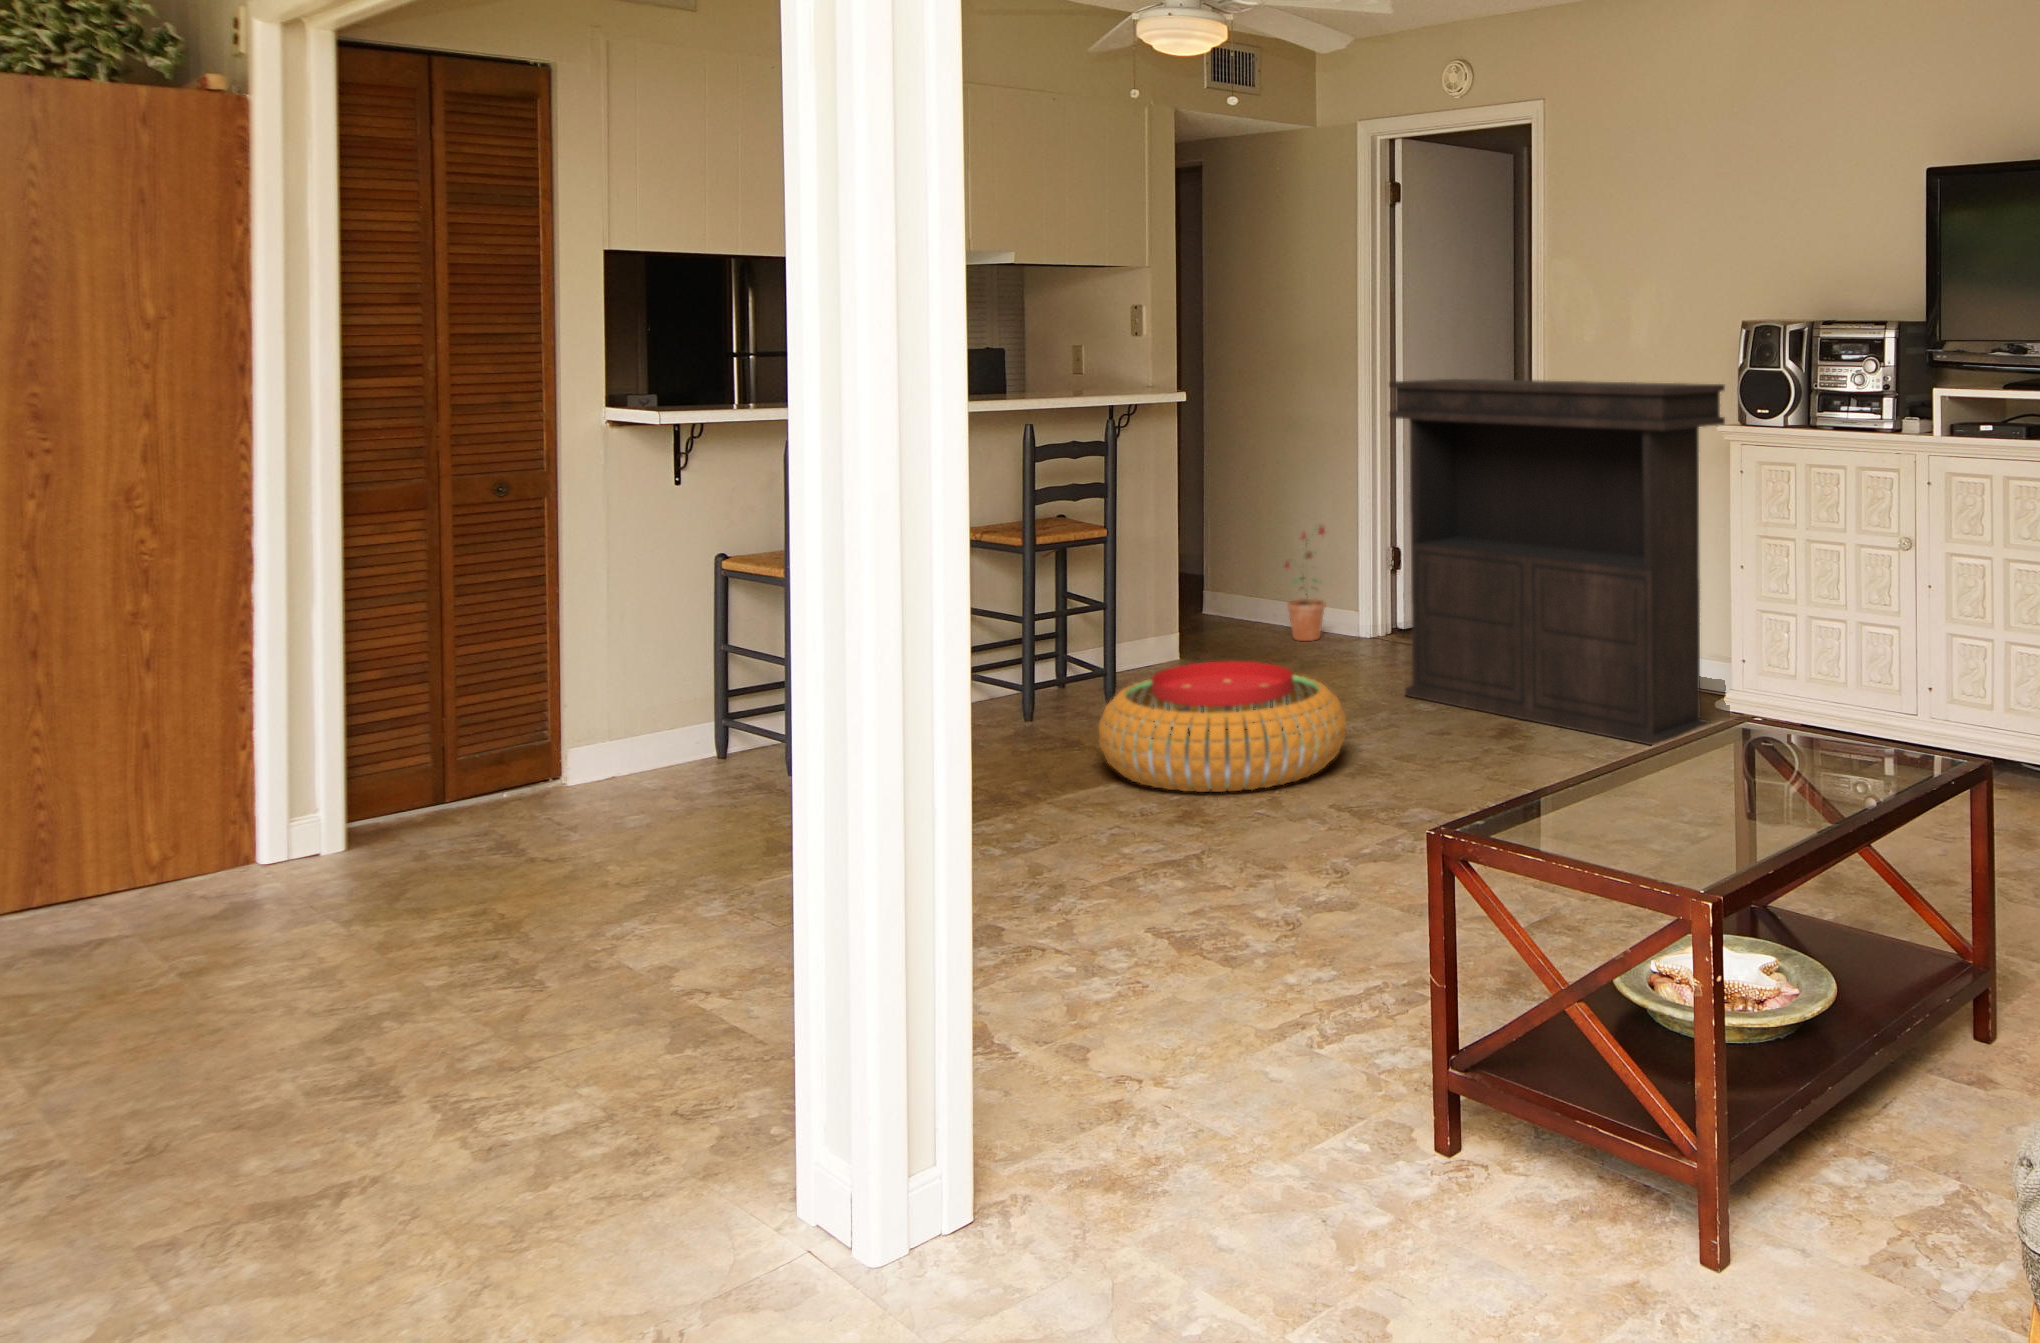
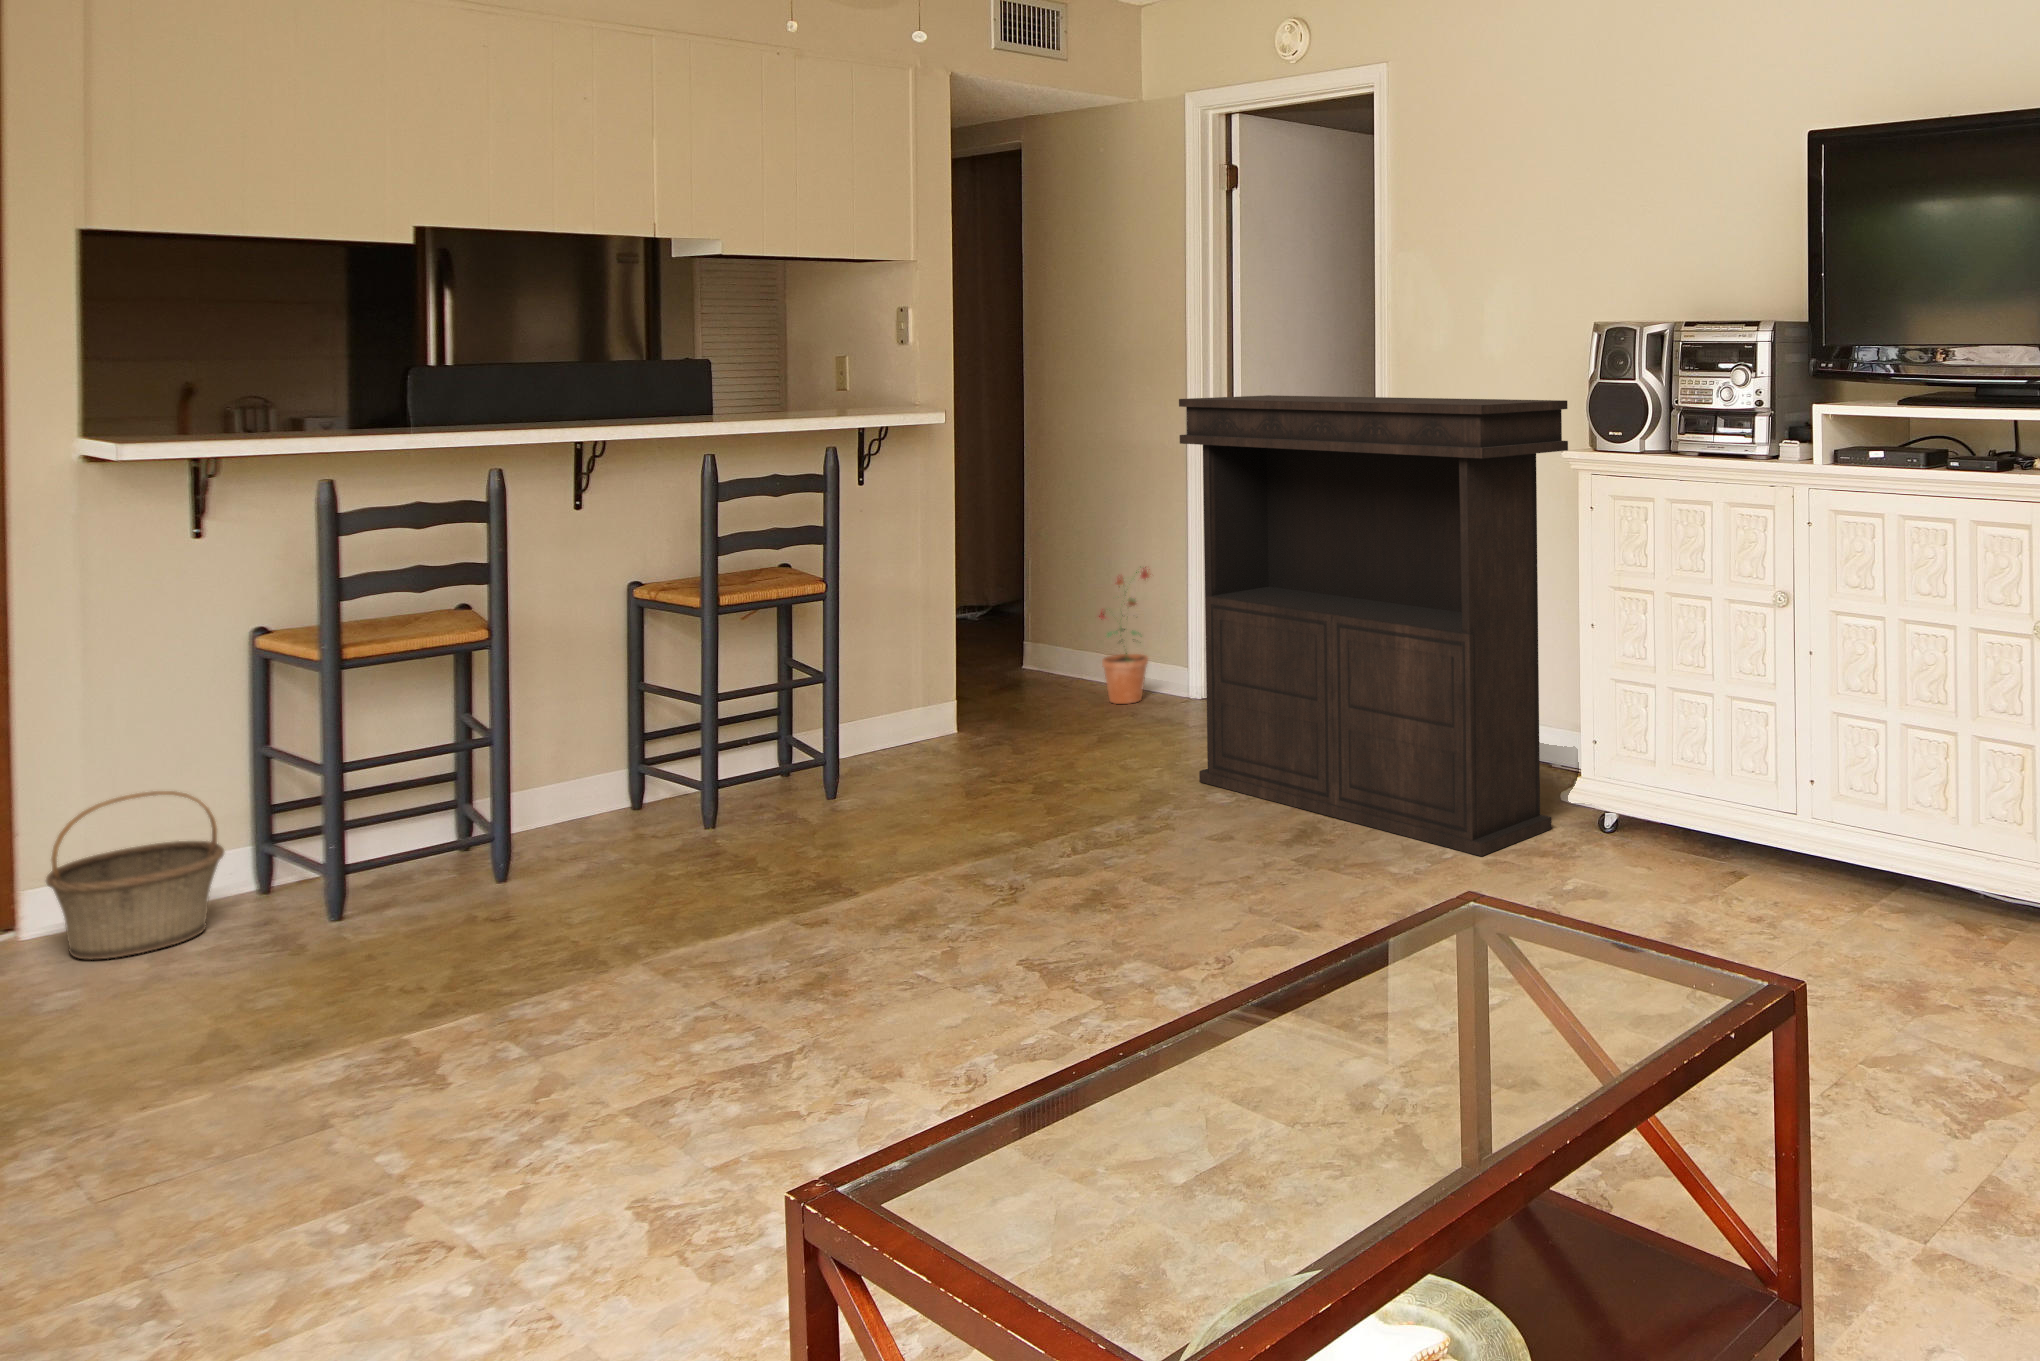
pouf: present [1099,661,1346,792] -> none [731,756,1074,944]
basket: none [613,673,725,793] -> present [46,791,224,960]

